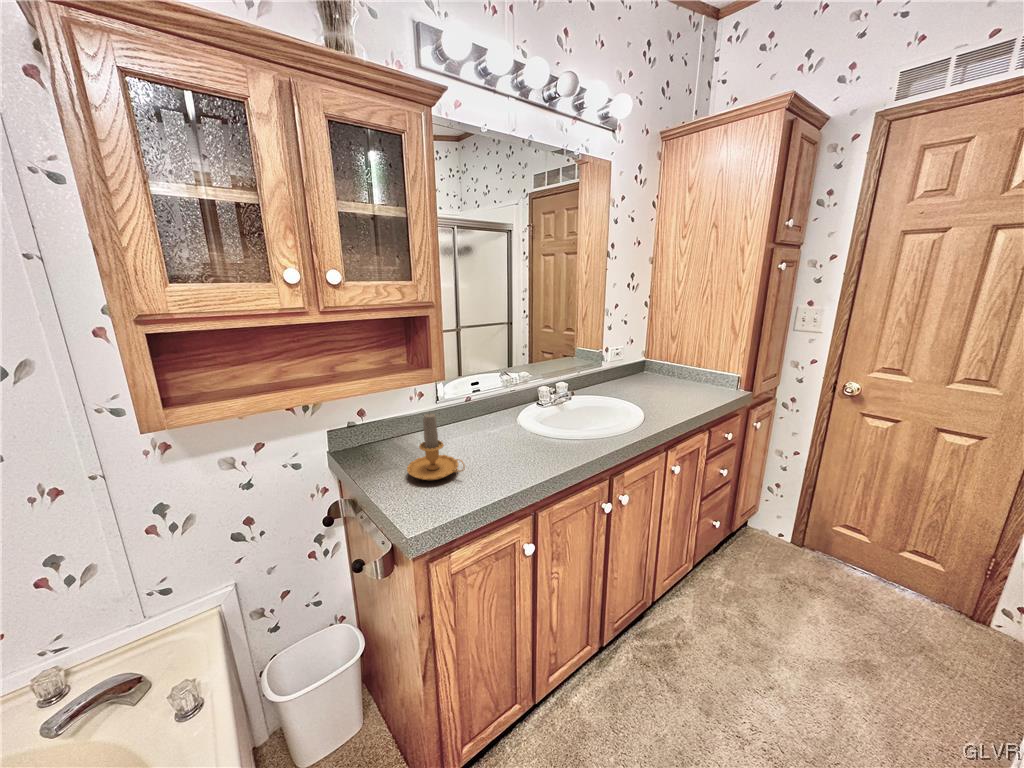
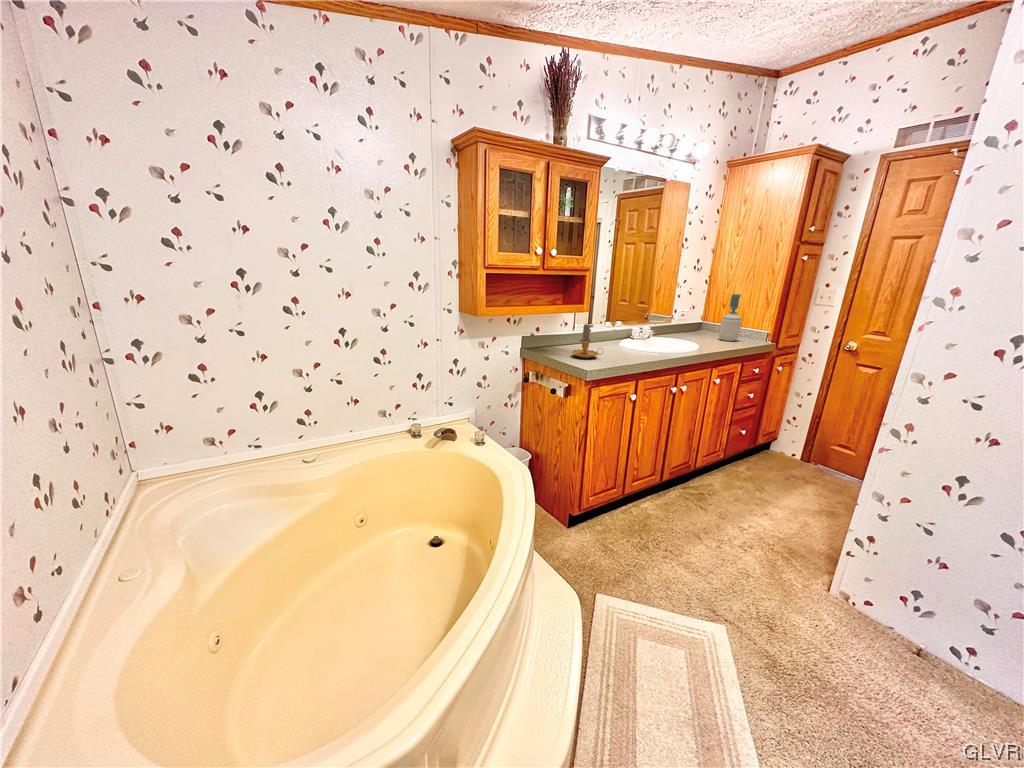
soap bottle: none [671,324,702,393] -> present [719,294,742,341]

